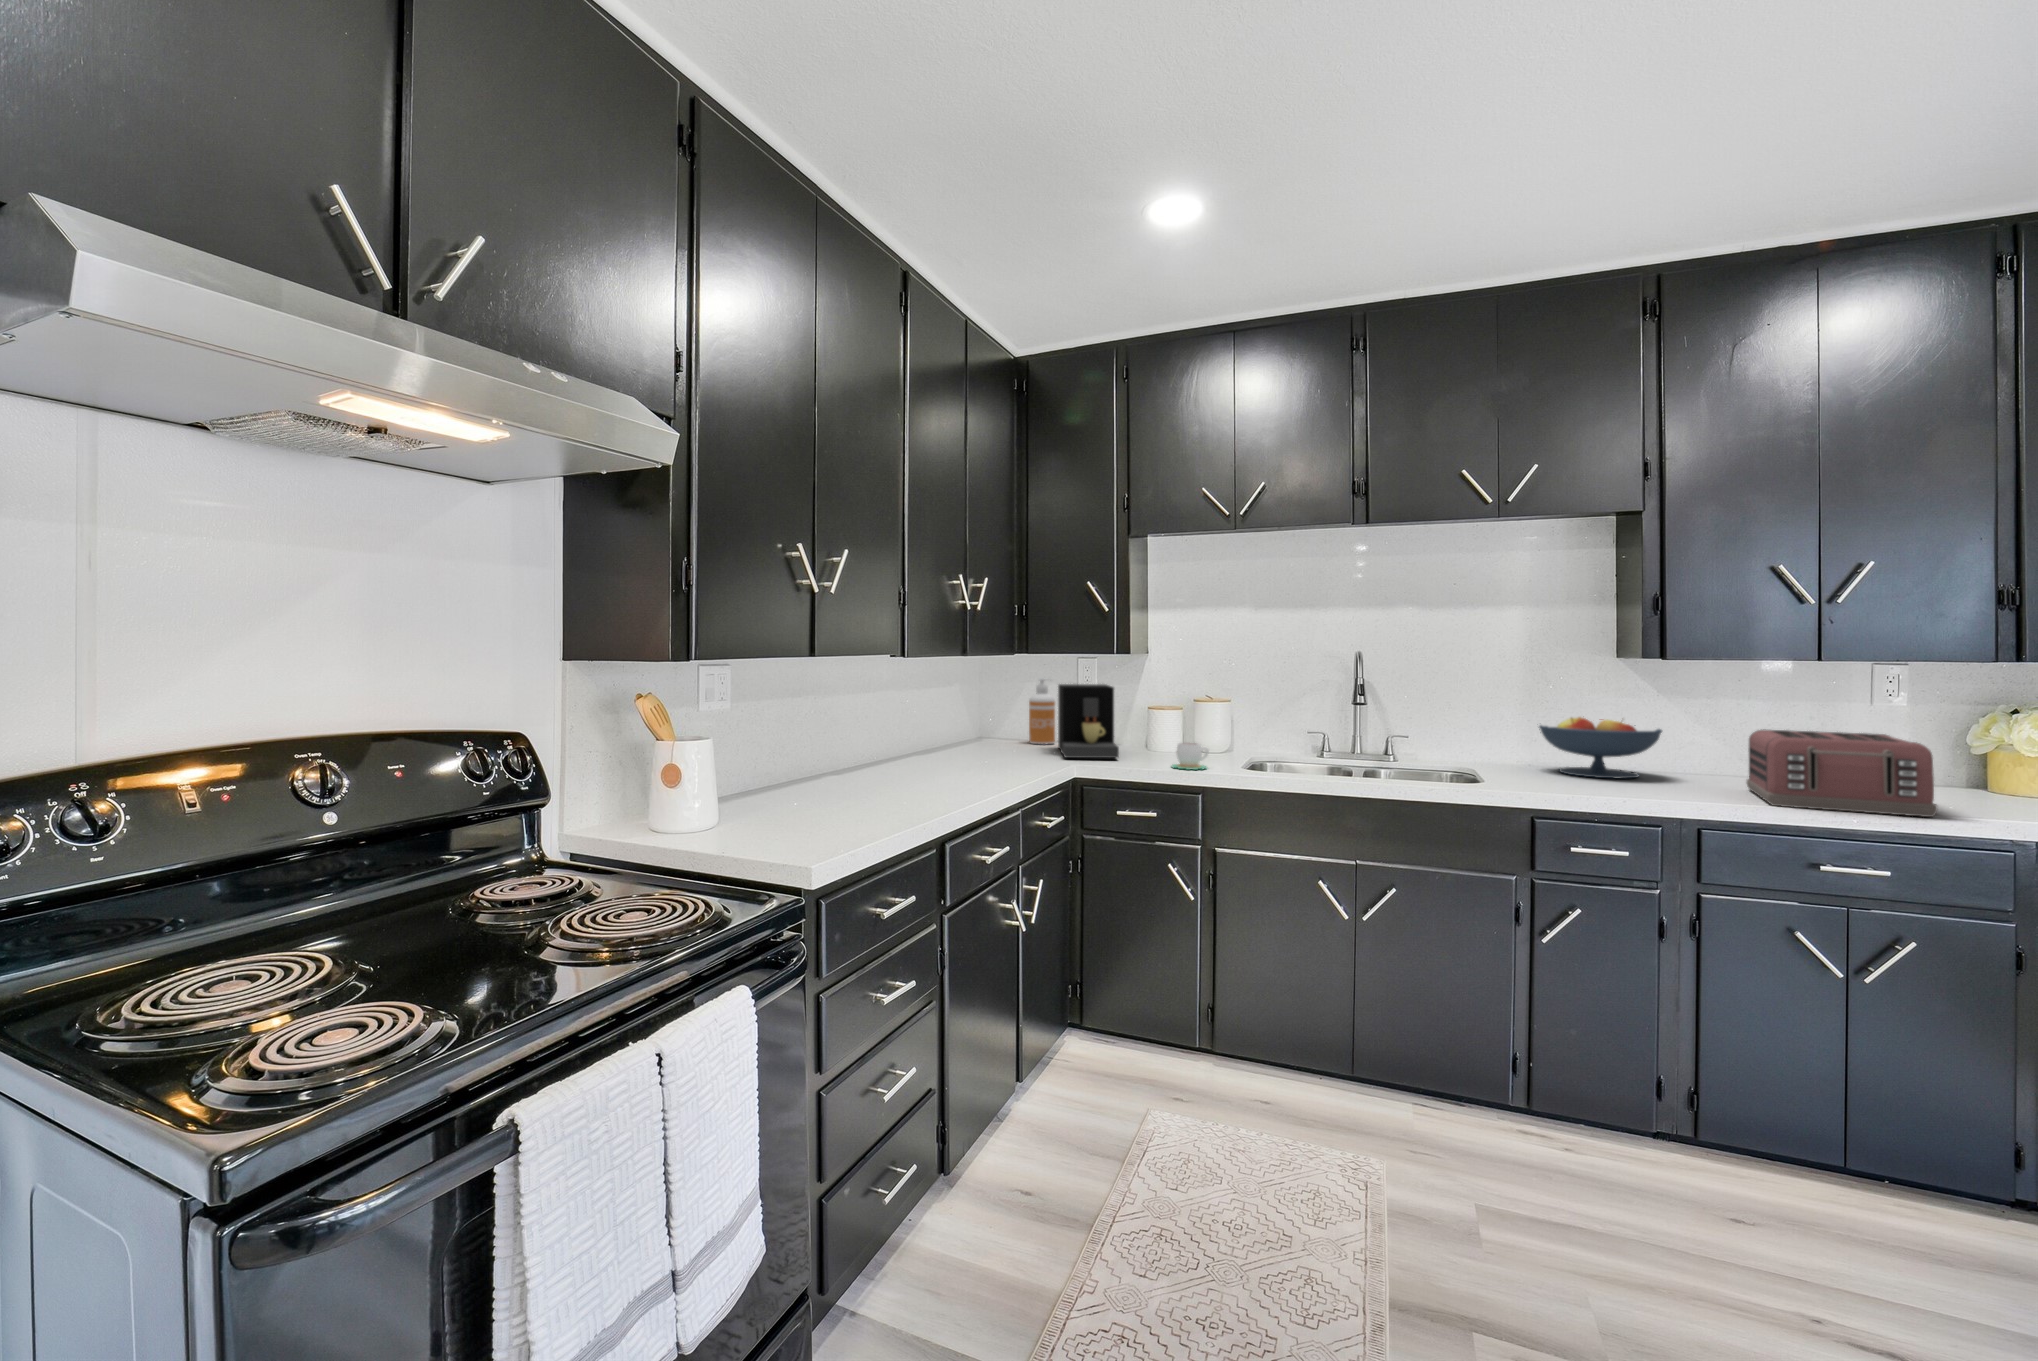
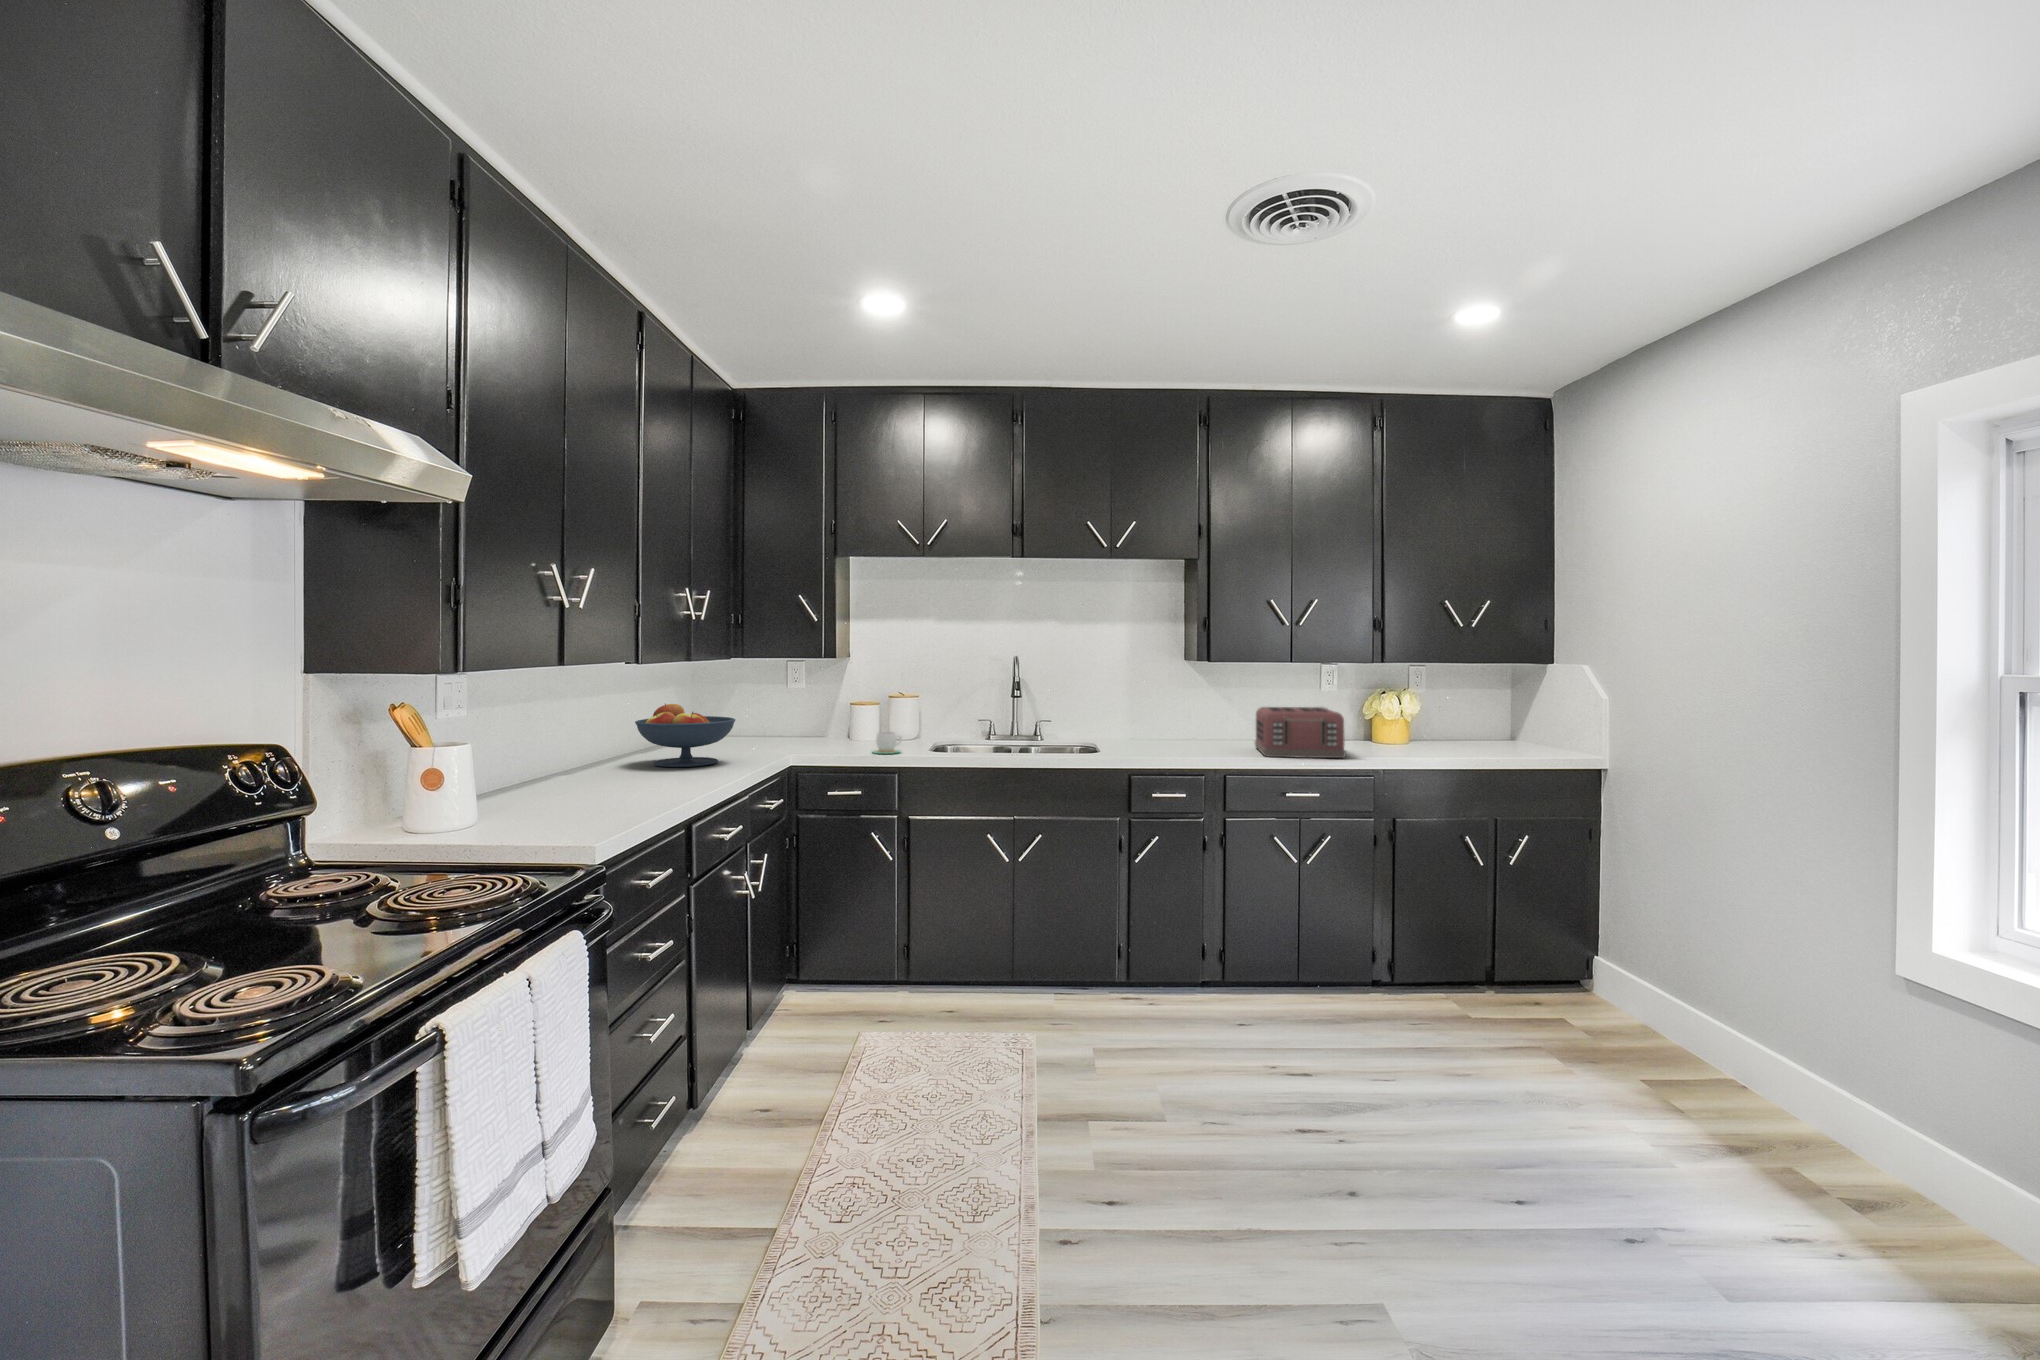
soap dispenser: present [1029,679,1055,744] -> none [739,680,764,740]
coffee maker: present [1058,684,1119,758] -> none [769,685,827,750]
fruit bowl: present [1539,717,1662,779] -> present [635,704,735,767]

